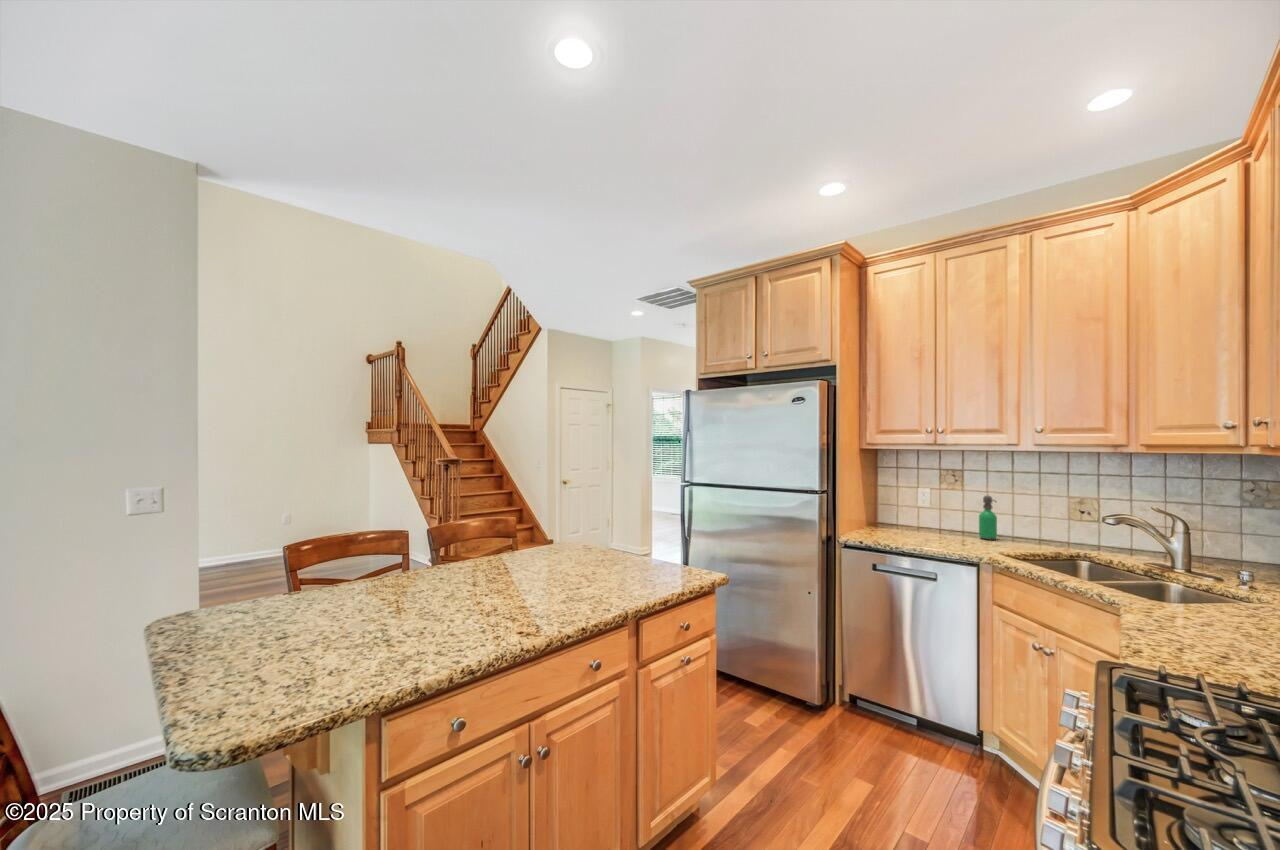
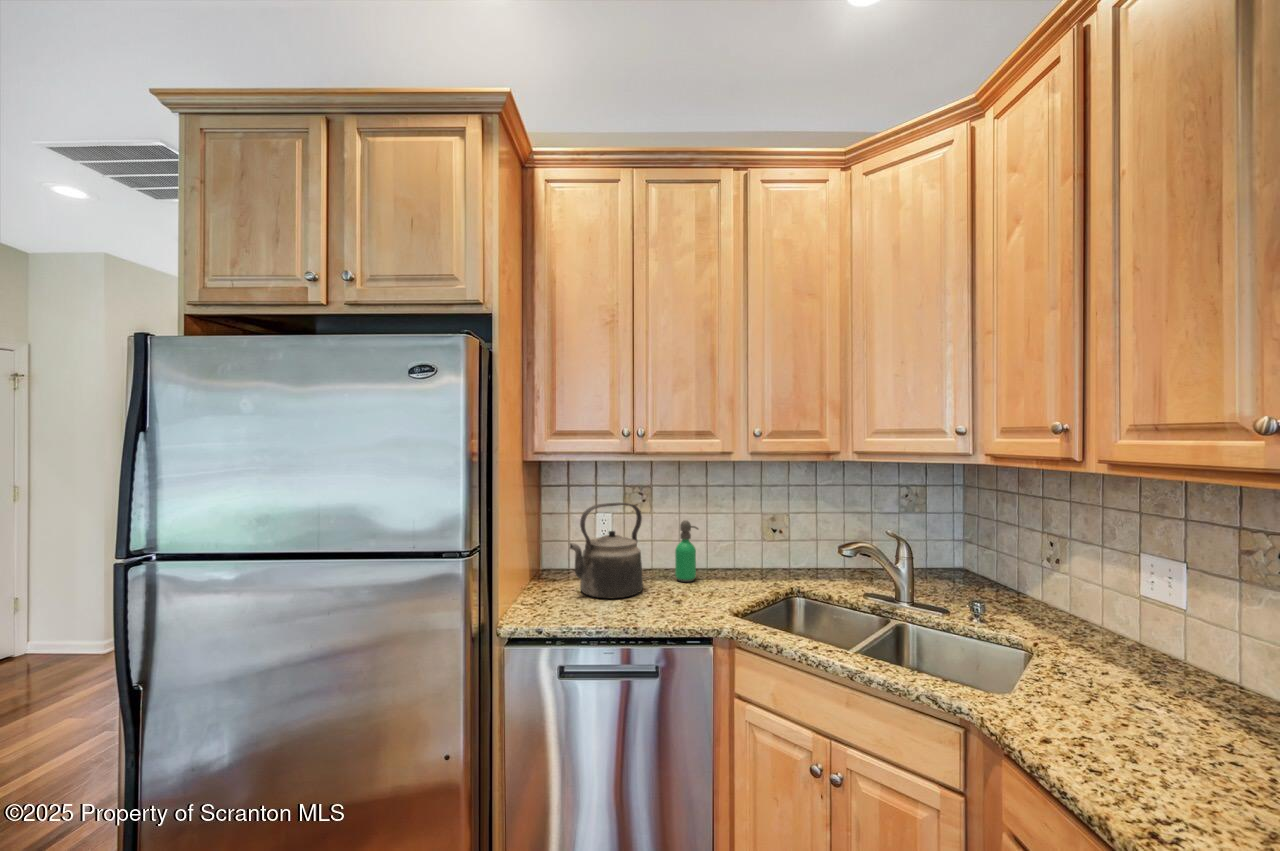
kettle: none [889,478,948,539] -> present [570,503,643,598]

